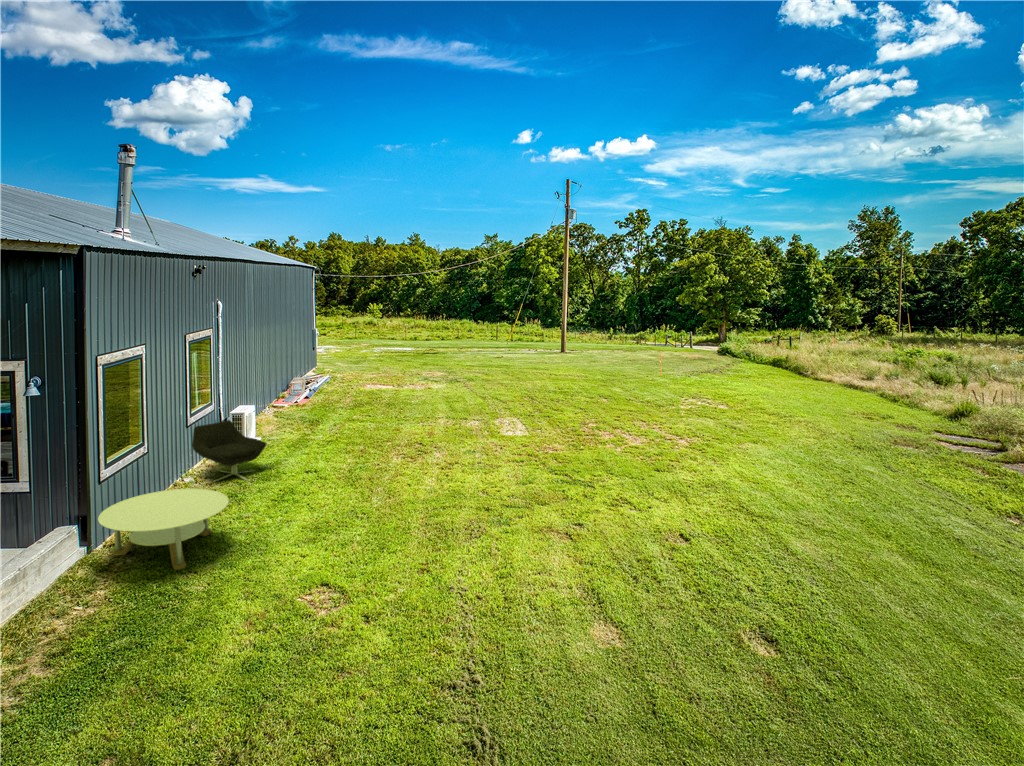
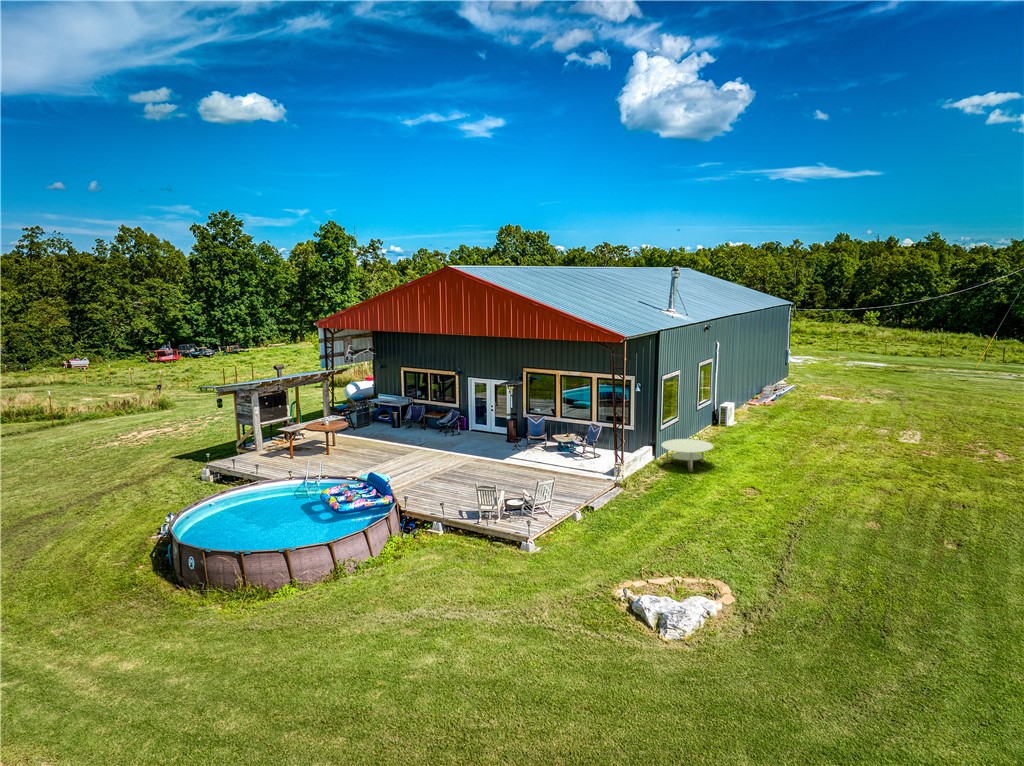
lounge chair: present [192,420,267,481] -> none [698,410,737,444]

